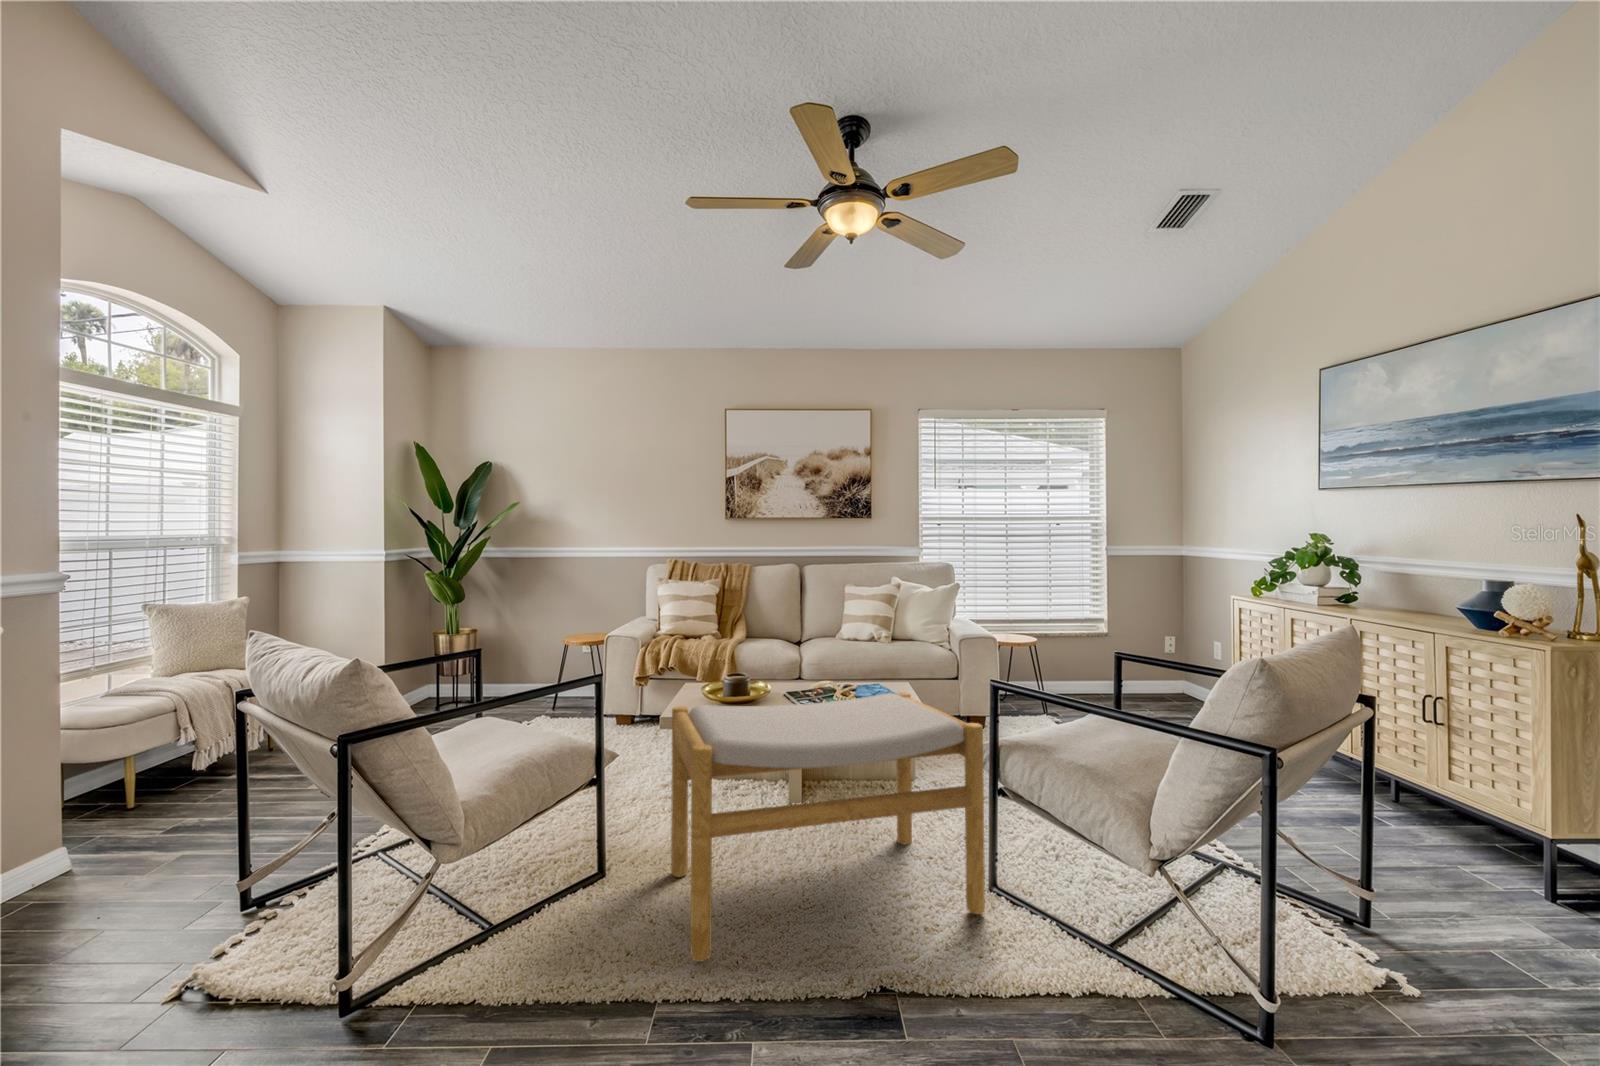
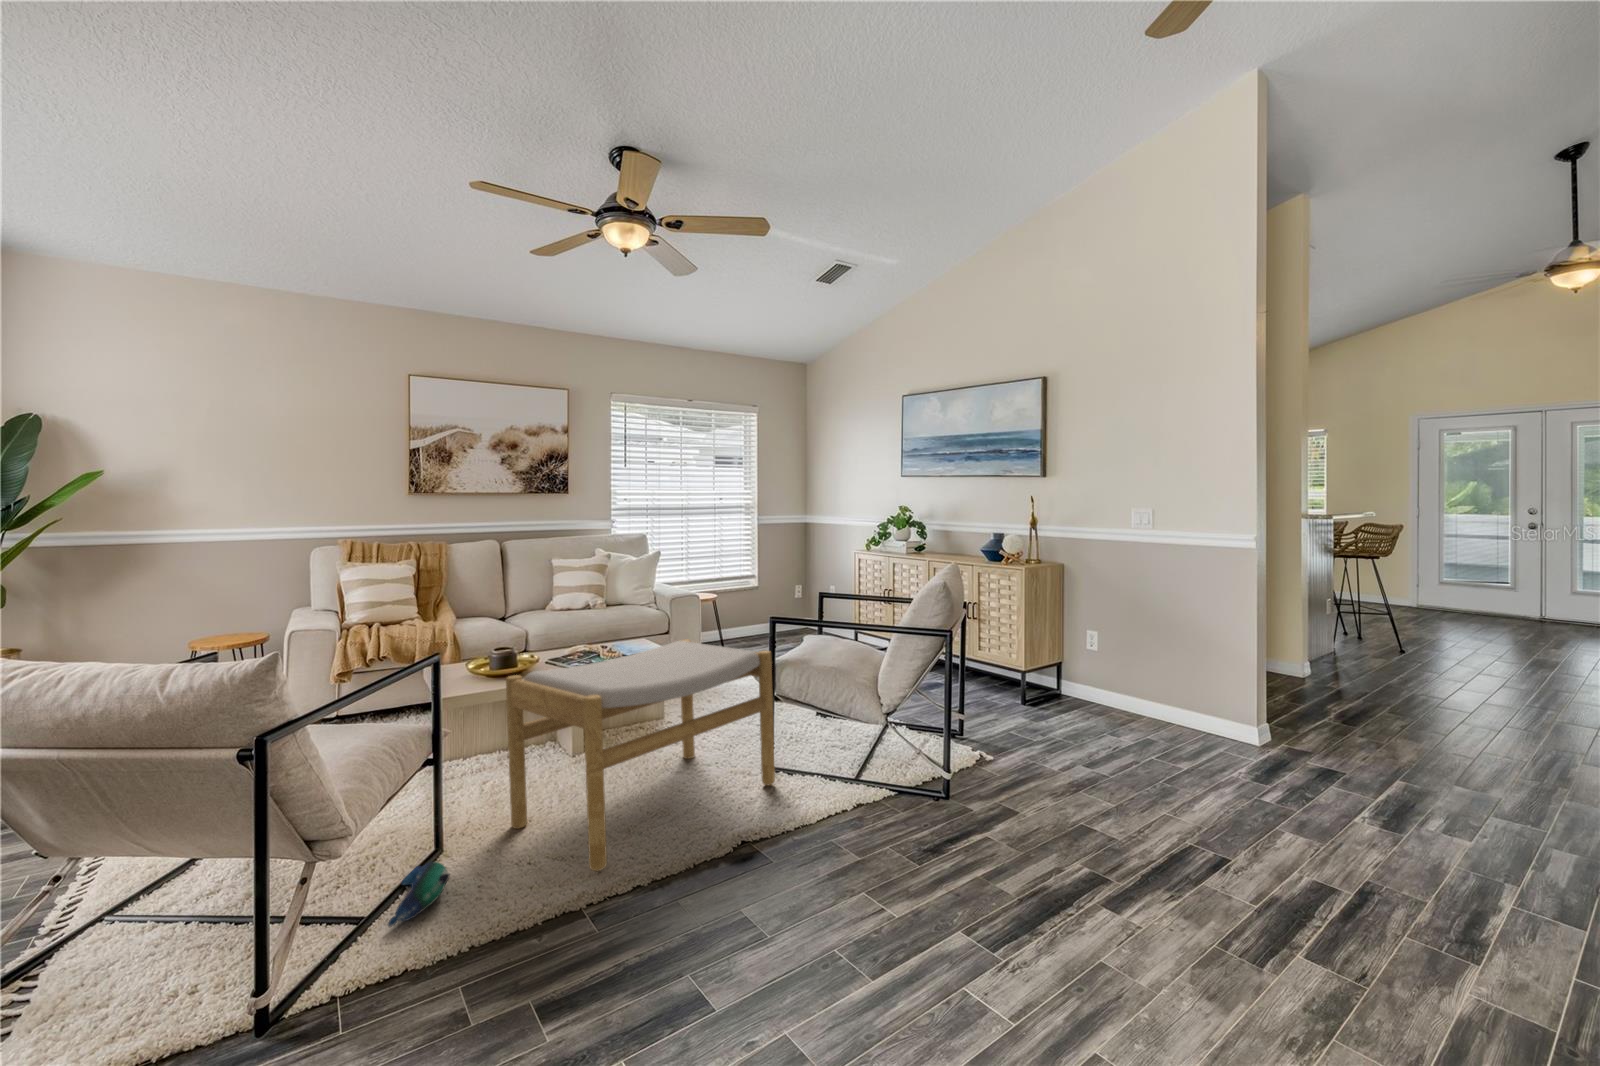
plush toy: none [495,889,573,948] -> present [388,862,450,927]

